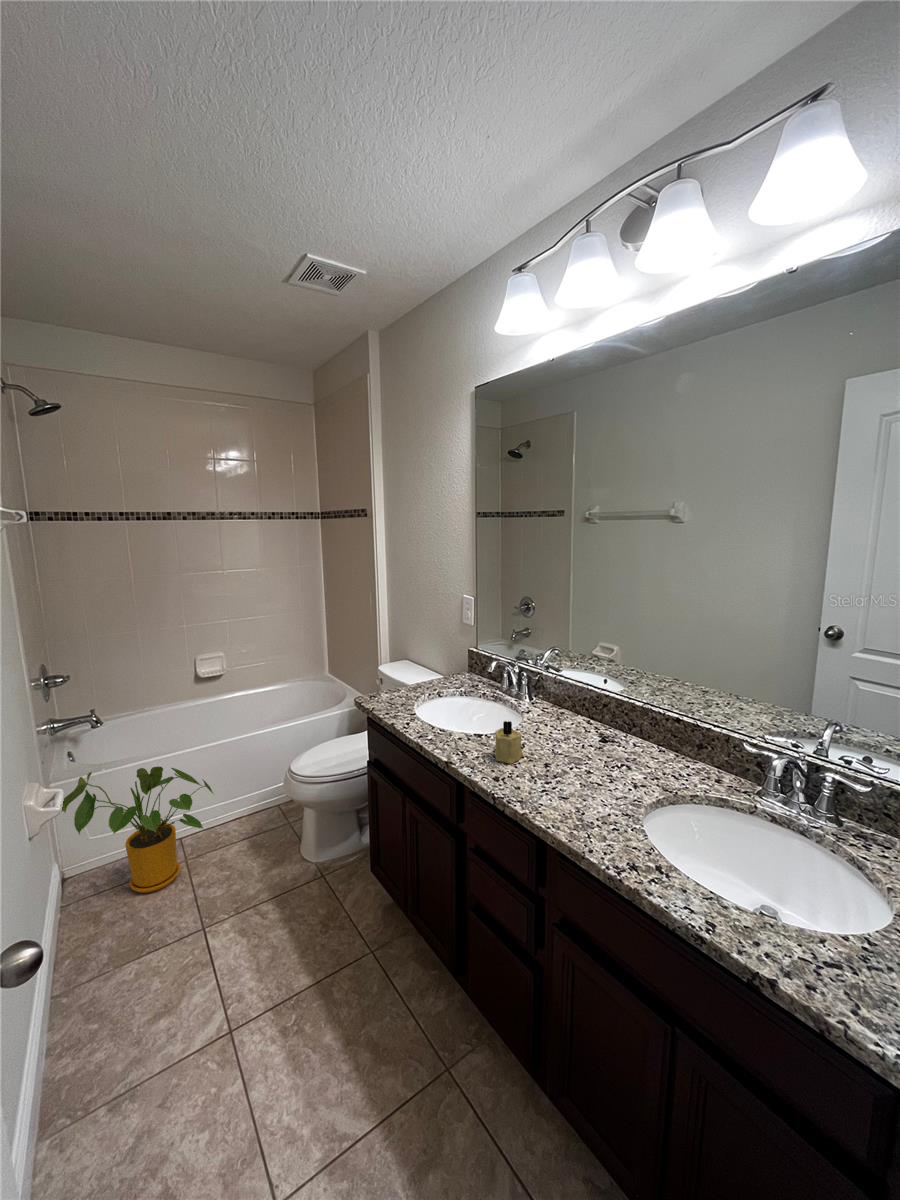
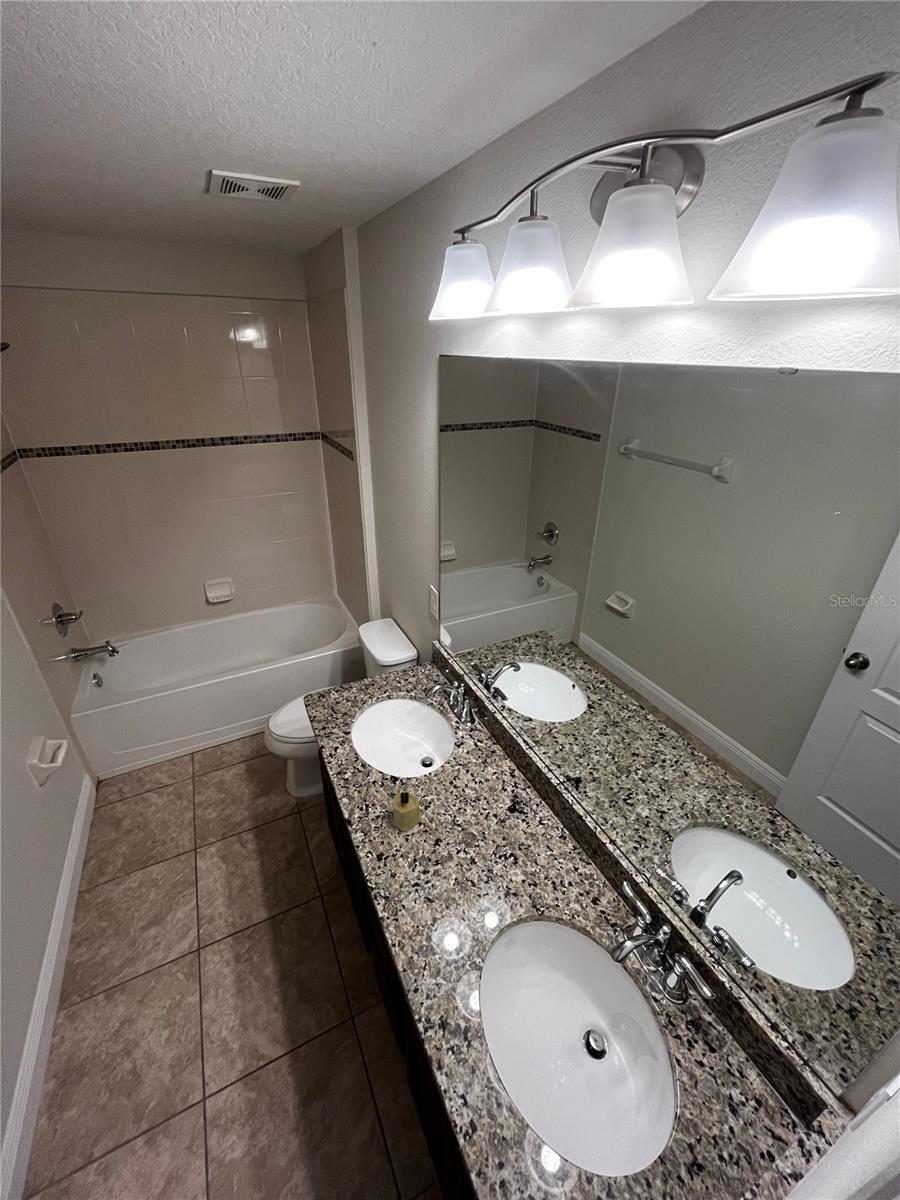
house plant: present [61,767,213,893] -> none [77,708,210,805]

